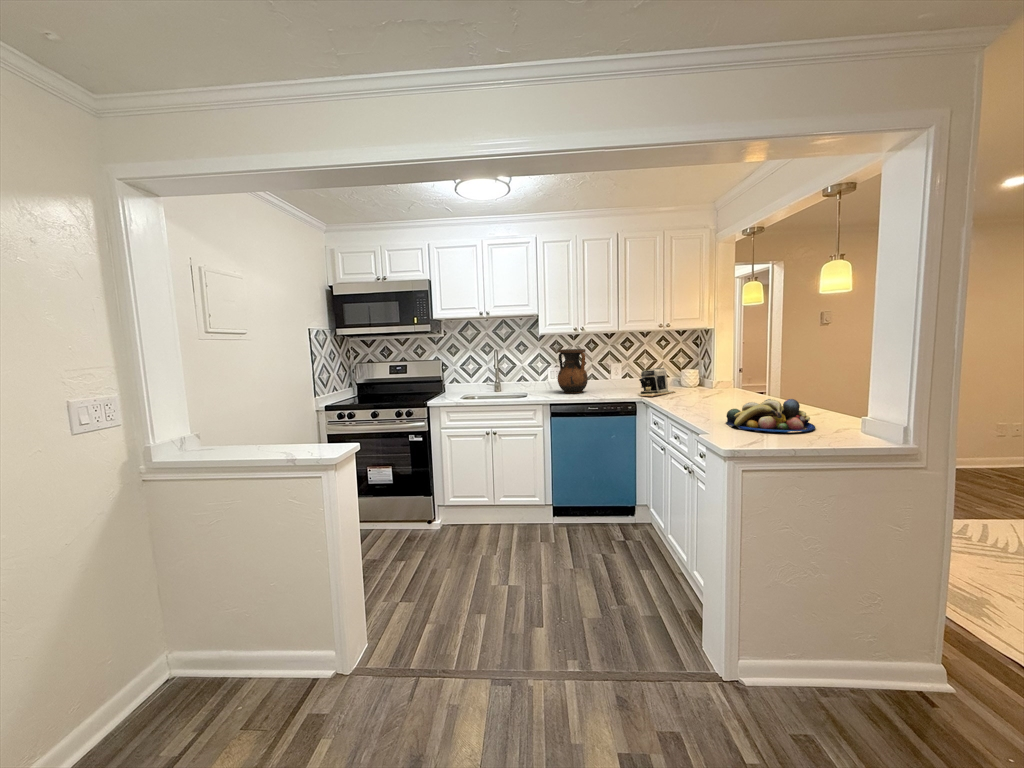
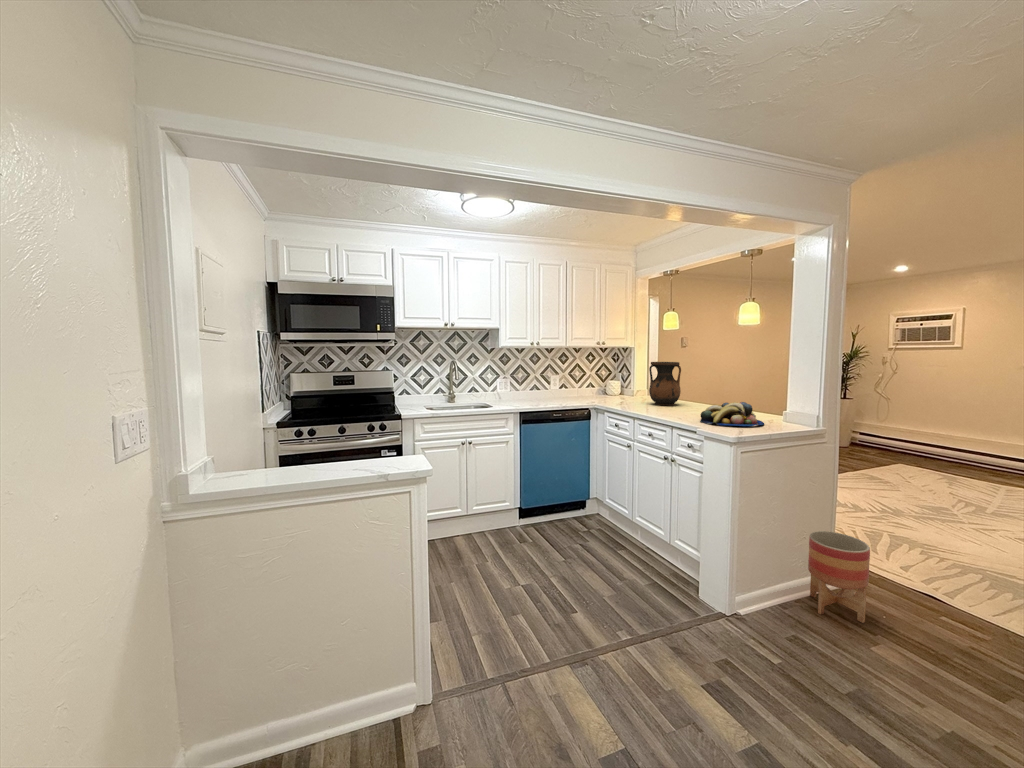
vase: present [558,349,588,393] -> present [649,362,681,405]
coffee maker: present [639,368,674,397] -> none [589,379,615,404]
planter: none [865,589,963,739] -> present [808,531,870,623]

